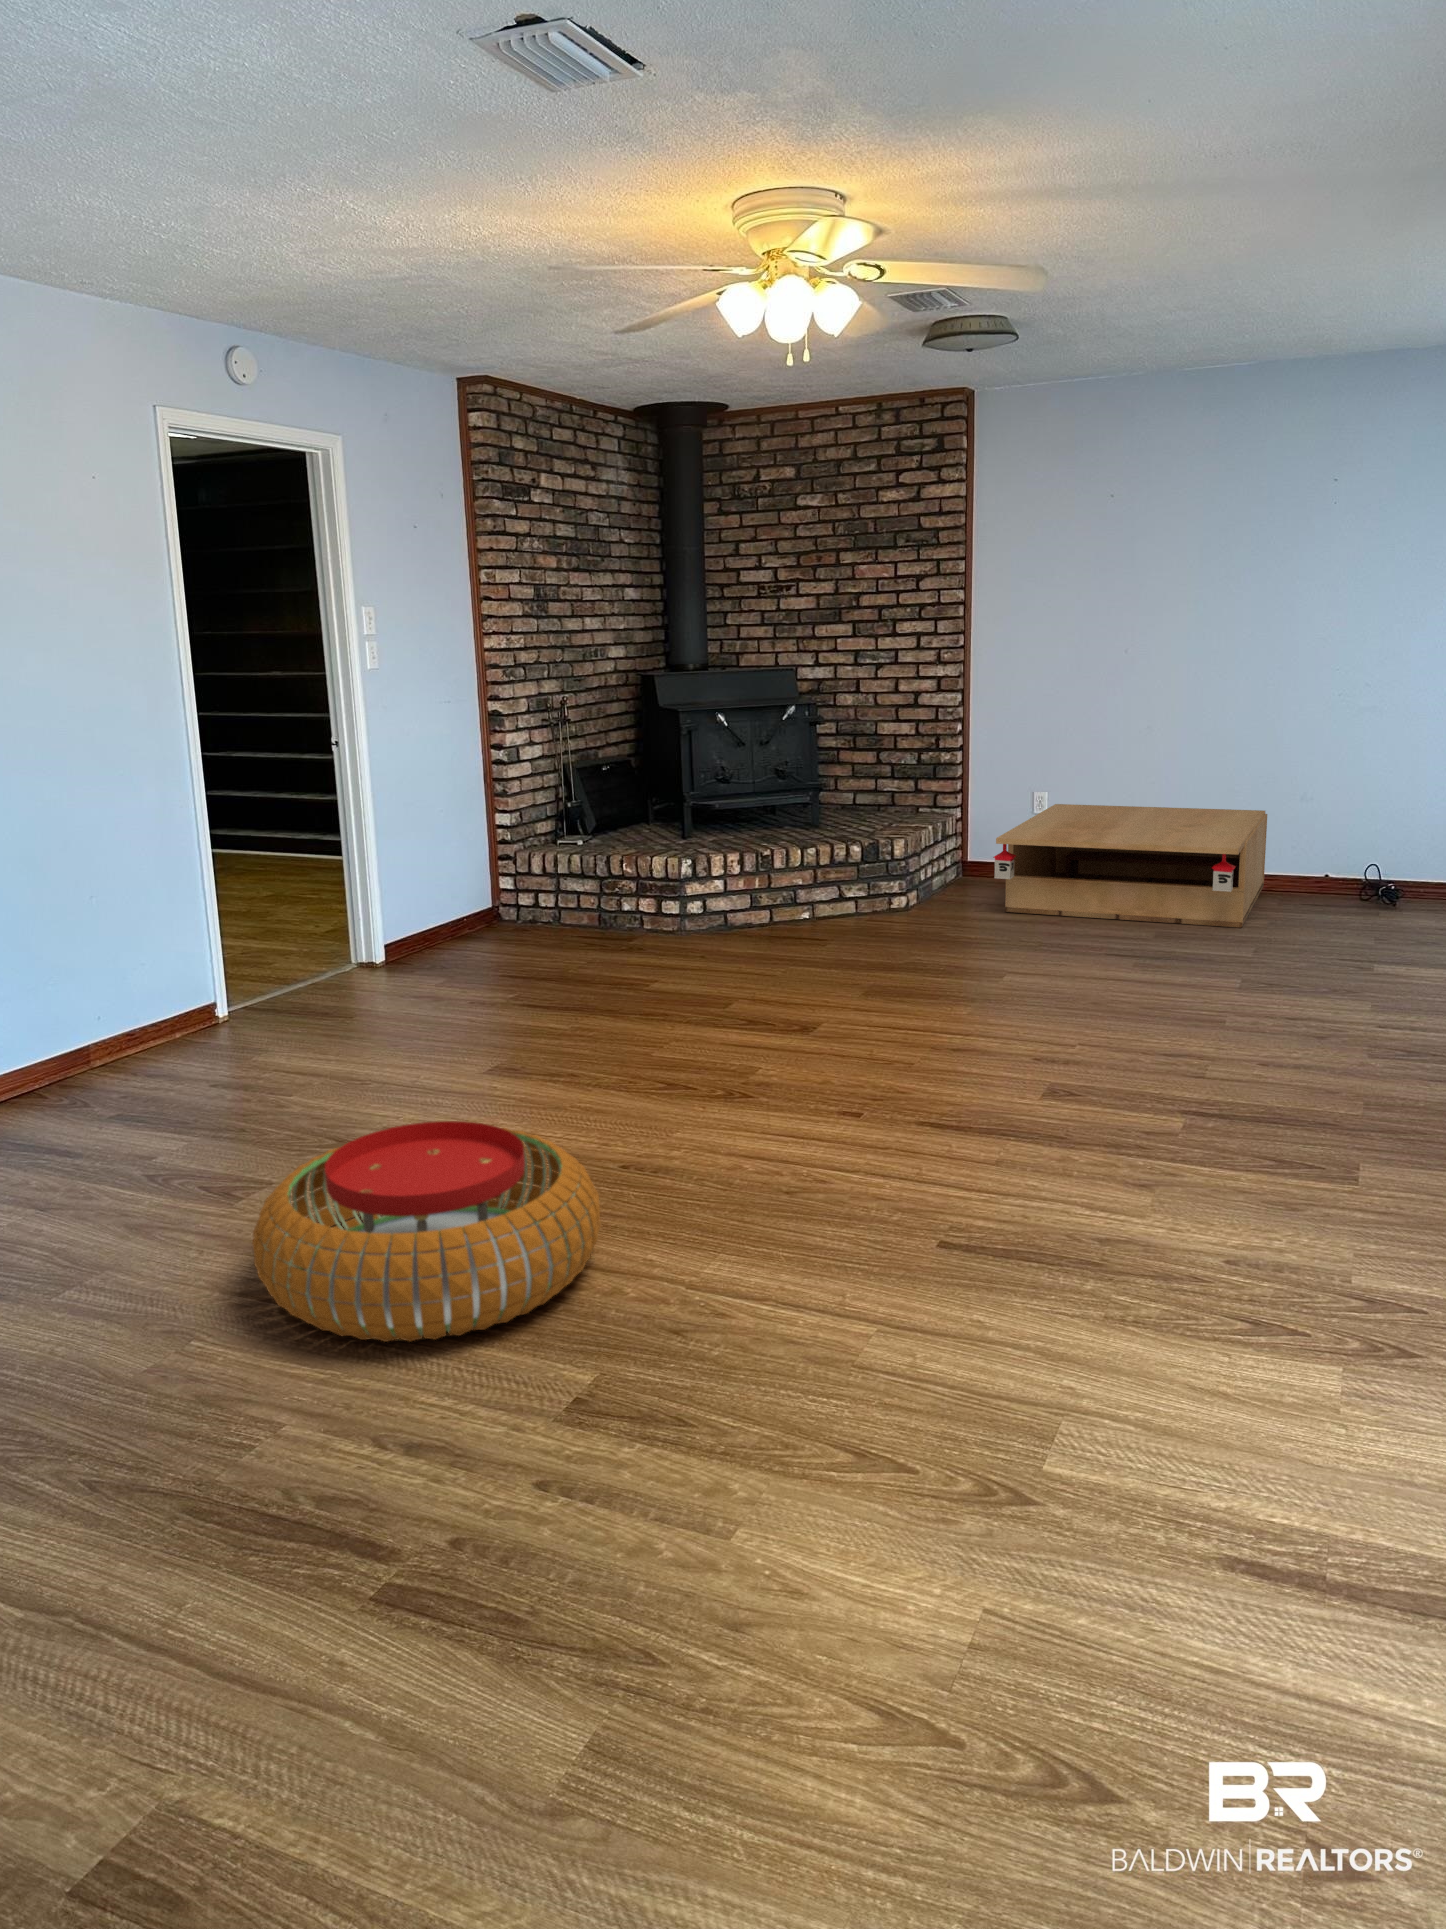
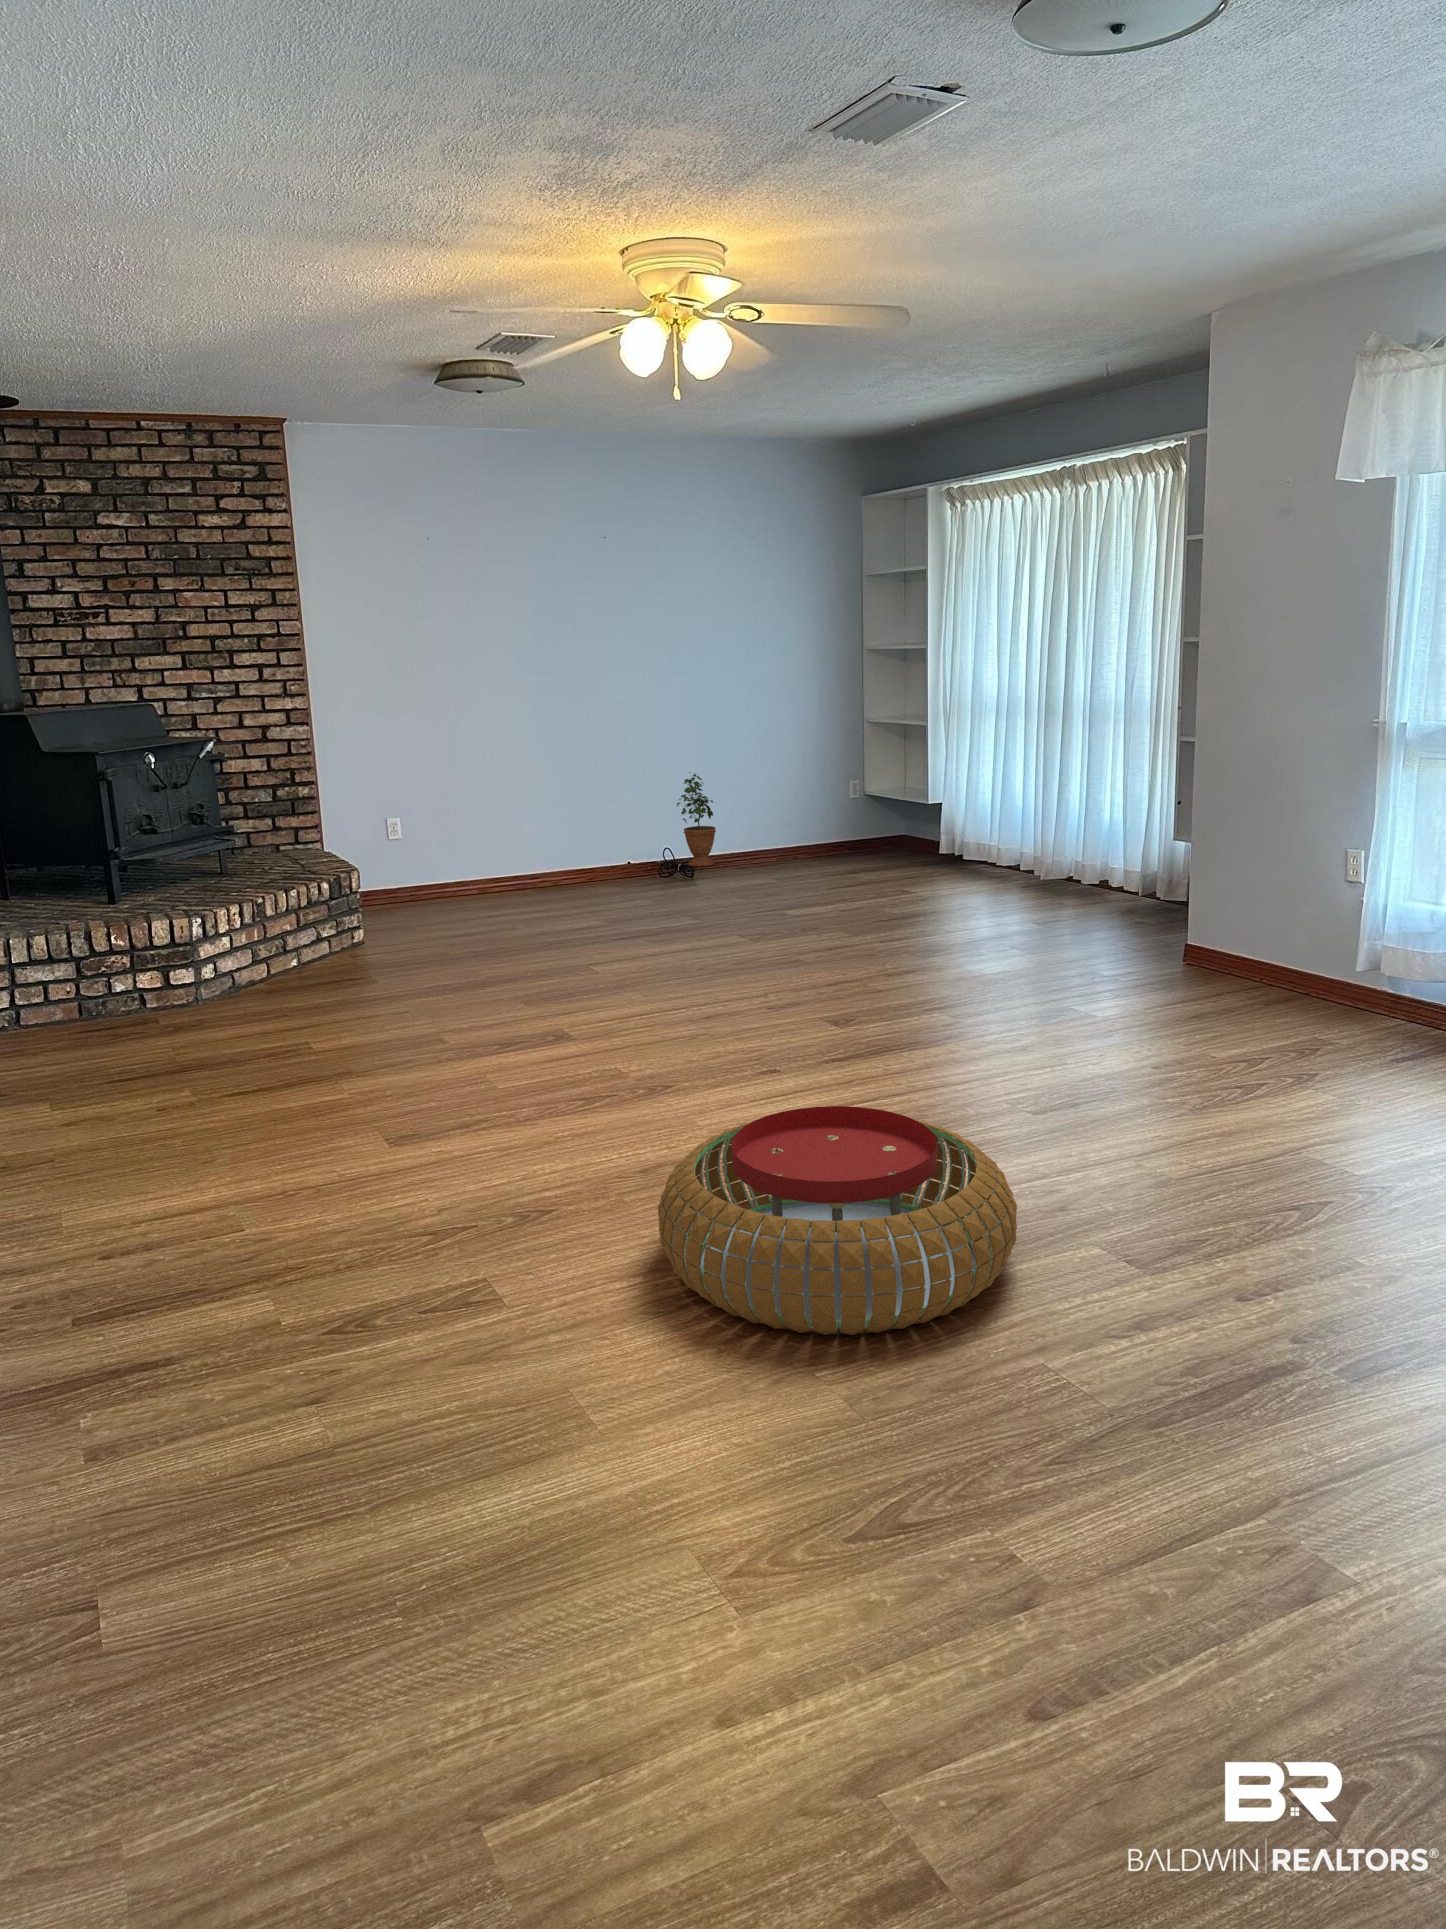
potted plant: none [1376,783,1433,904] -> present [677,774,716,866]
coffee table: present [993,804,1267,928] -> none [409,808,667,923]

